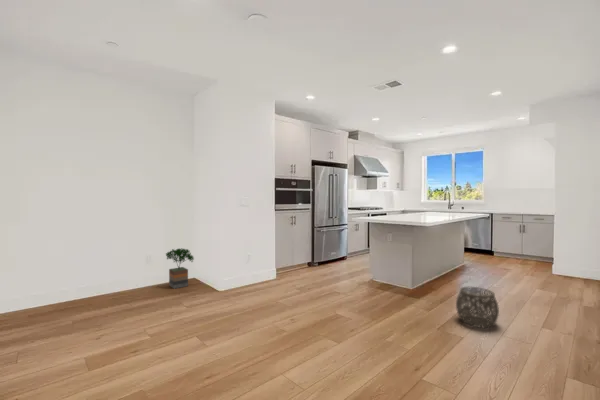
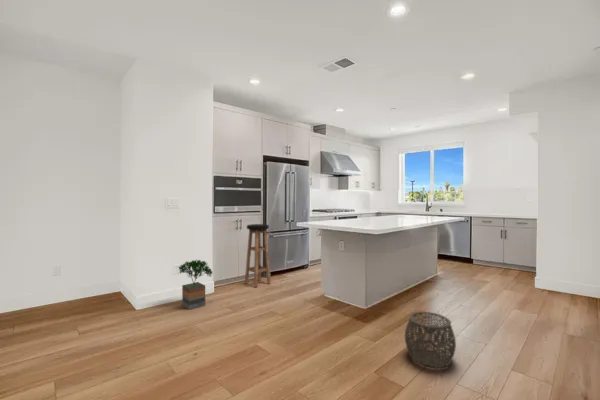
bar stool: none [299,220,322,274] -> present [245,224,271,287]
potted tree: present [166,248,194,289] -> present [179,260,212,309]

